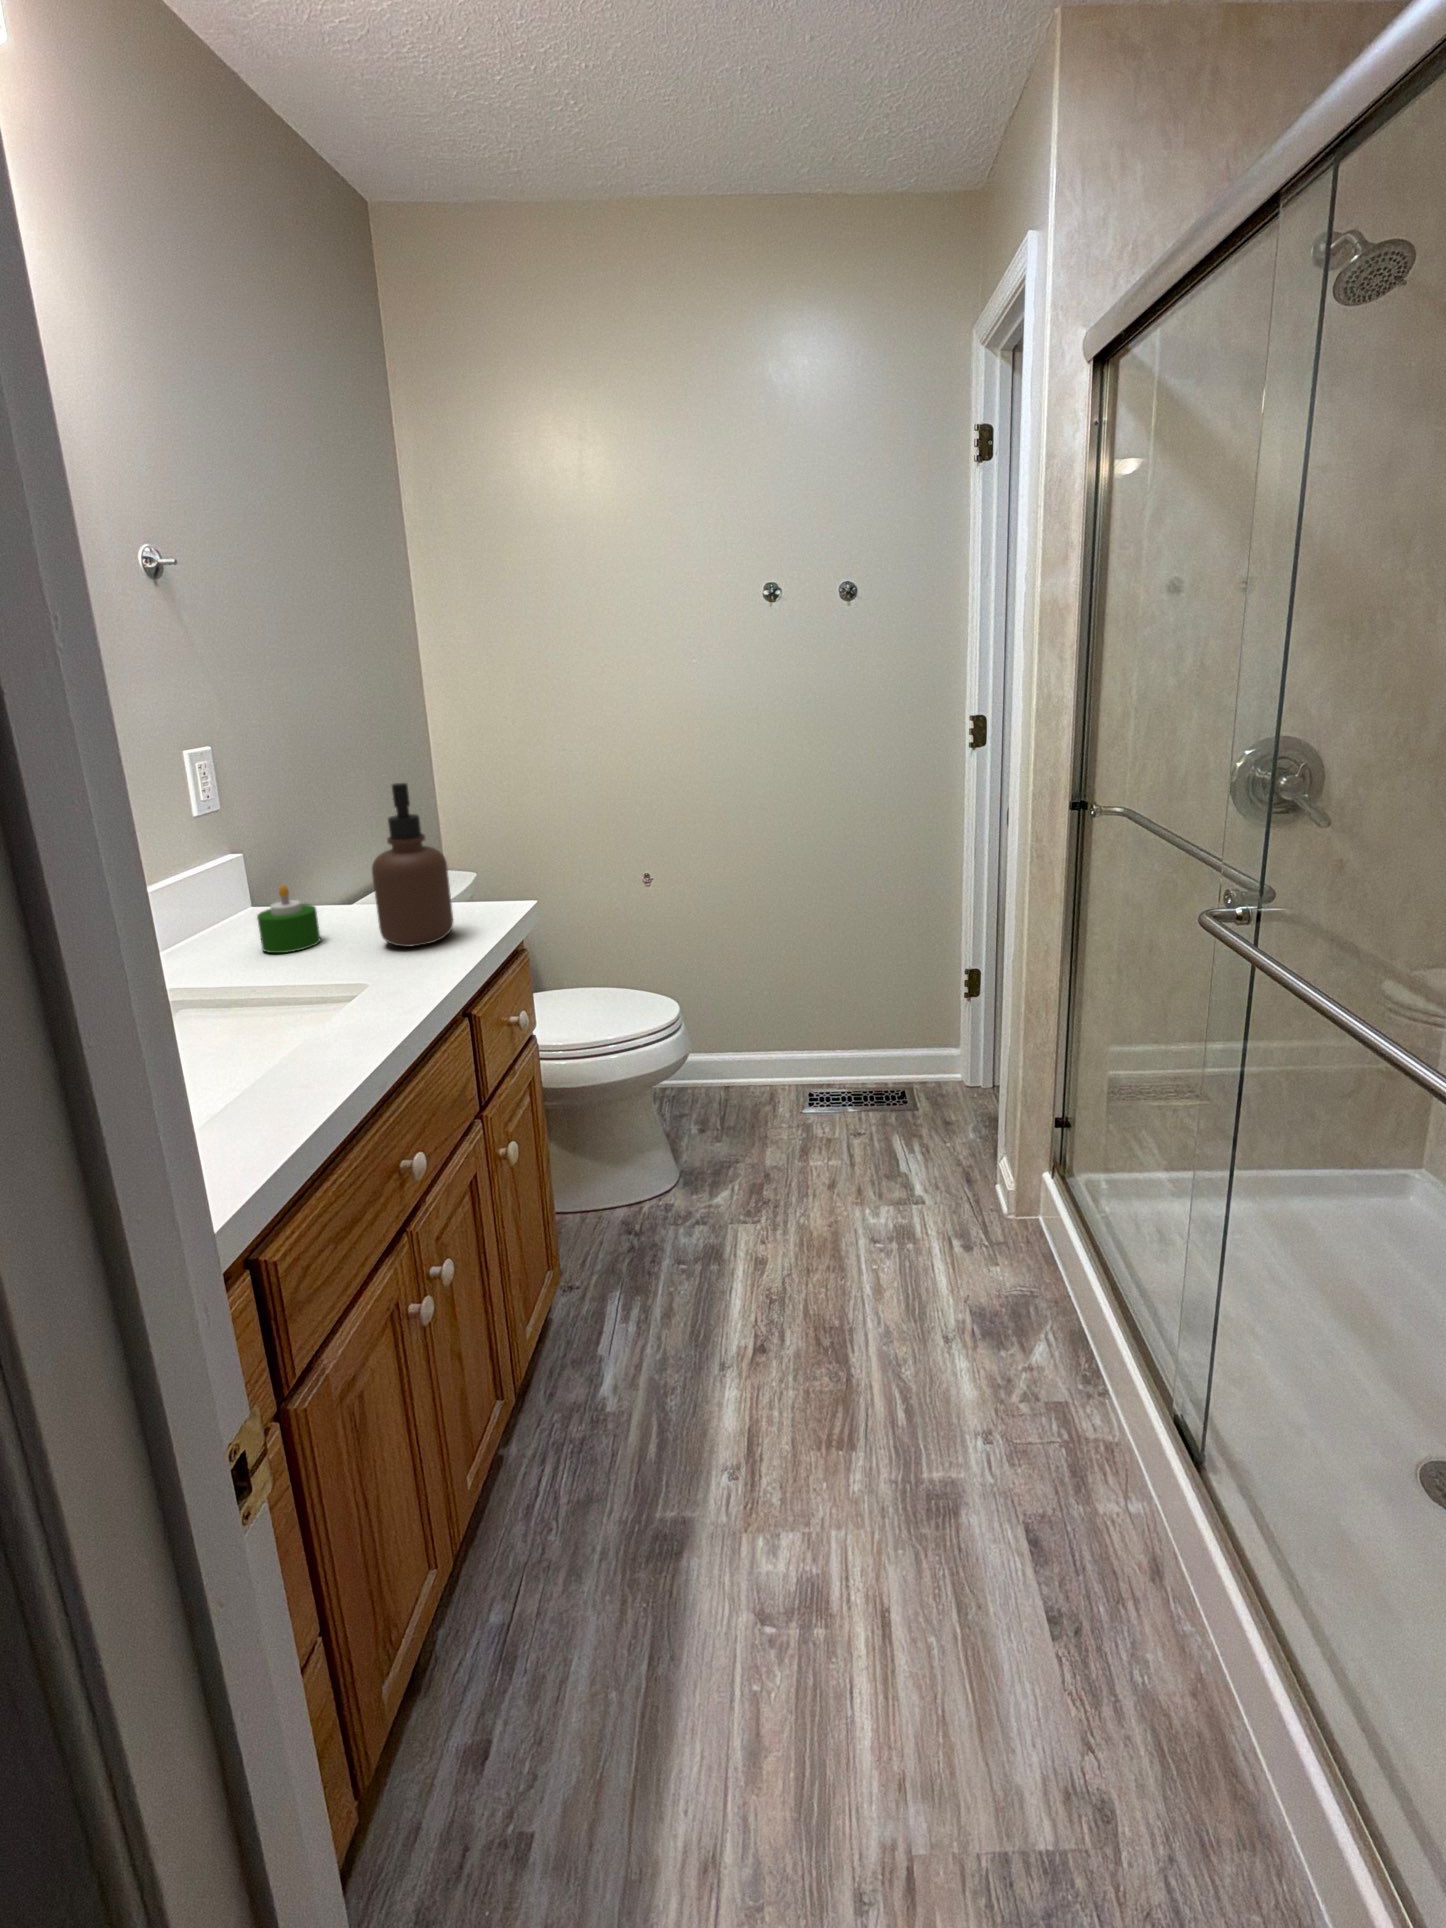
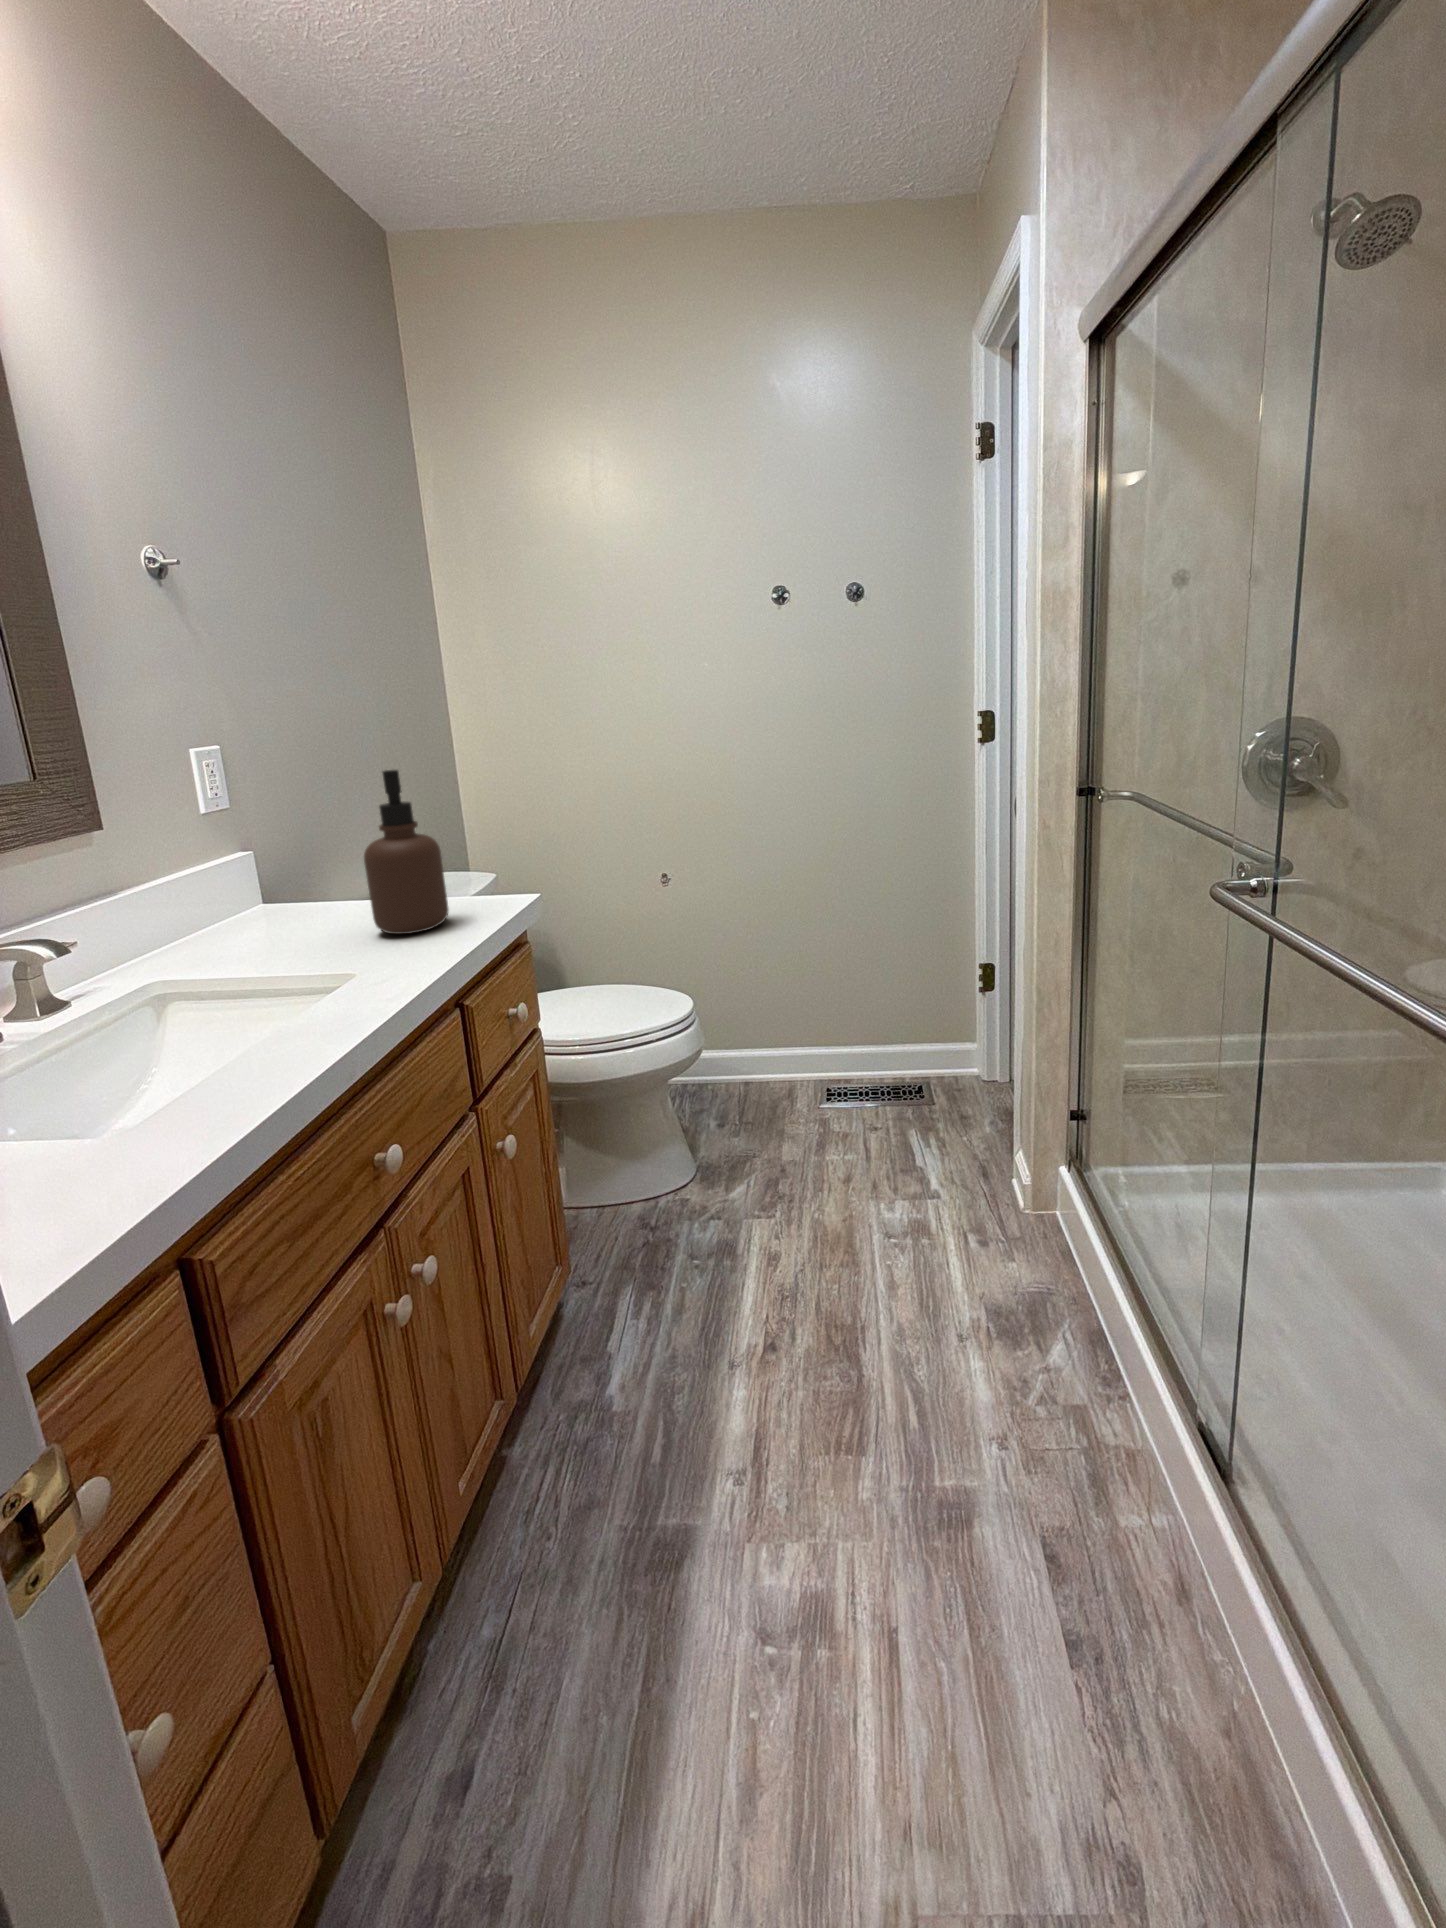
candle: present [257,885,320,953] -> none [254,875,320,943]

